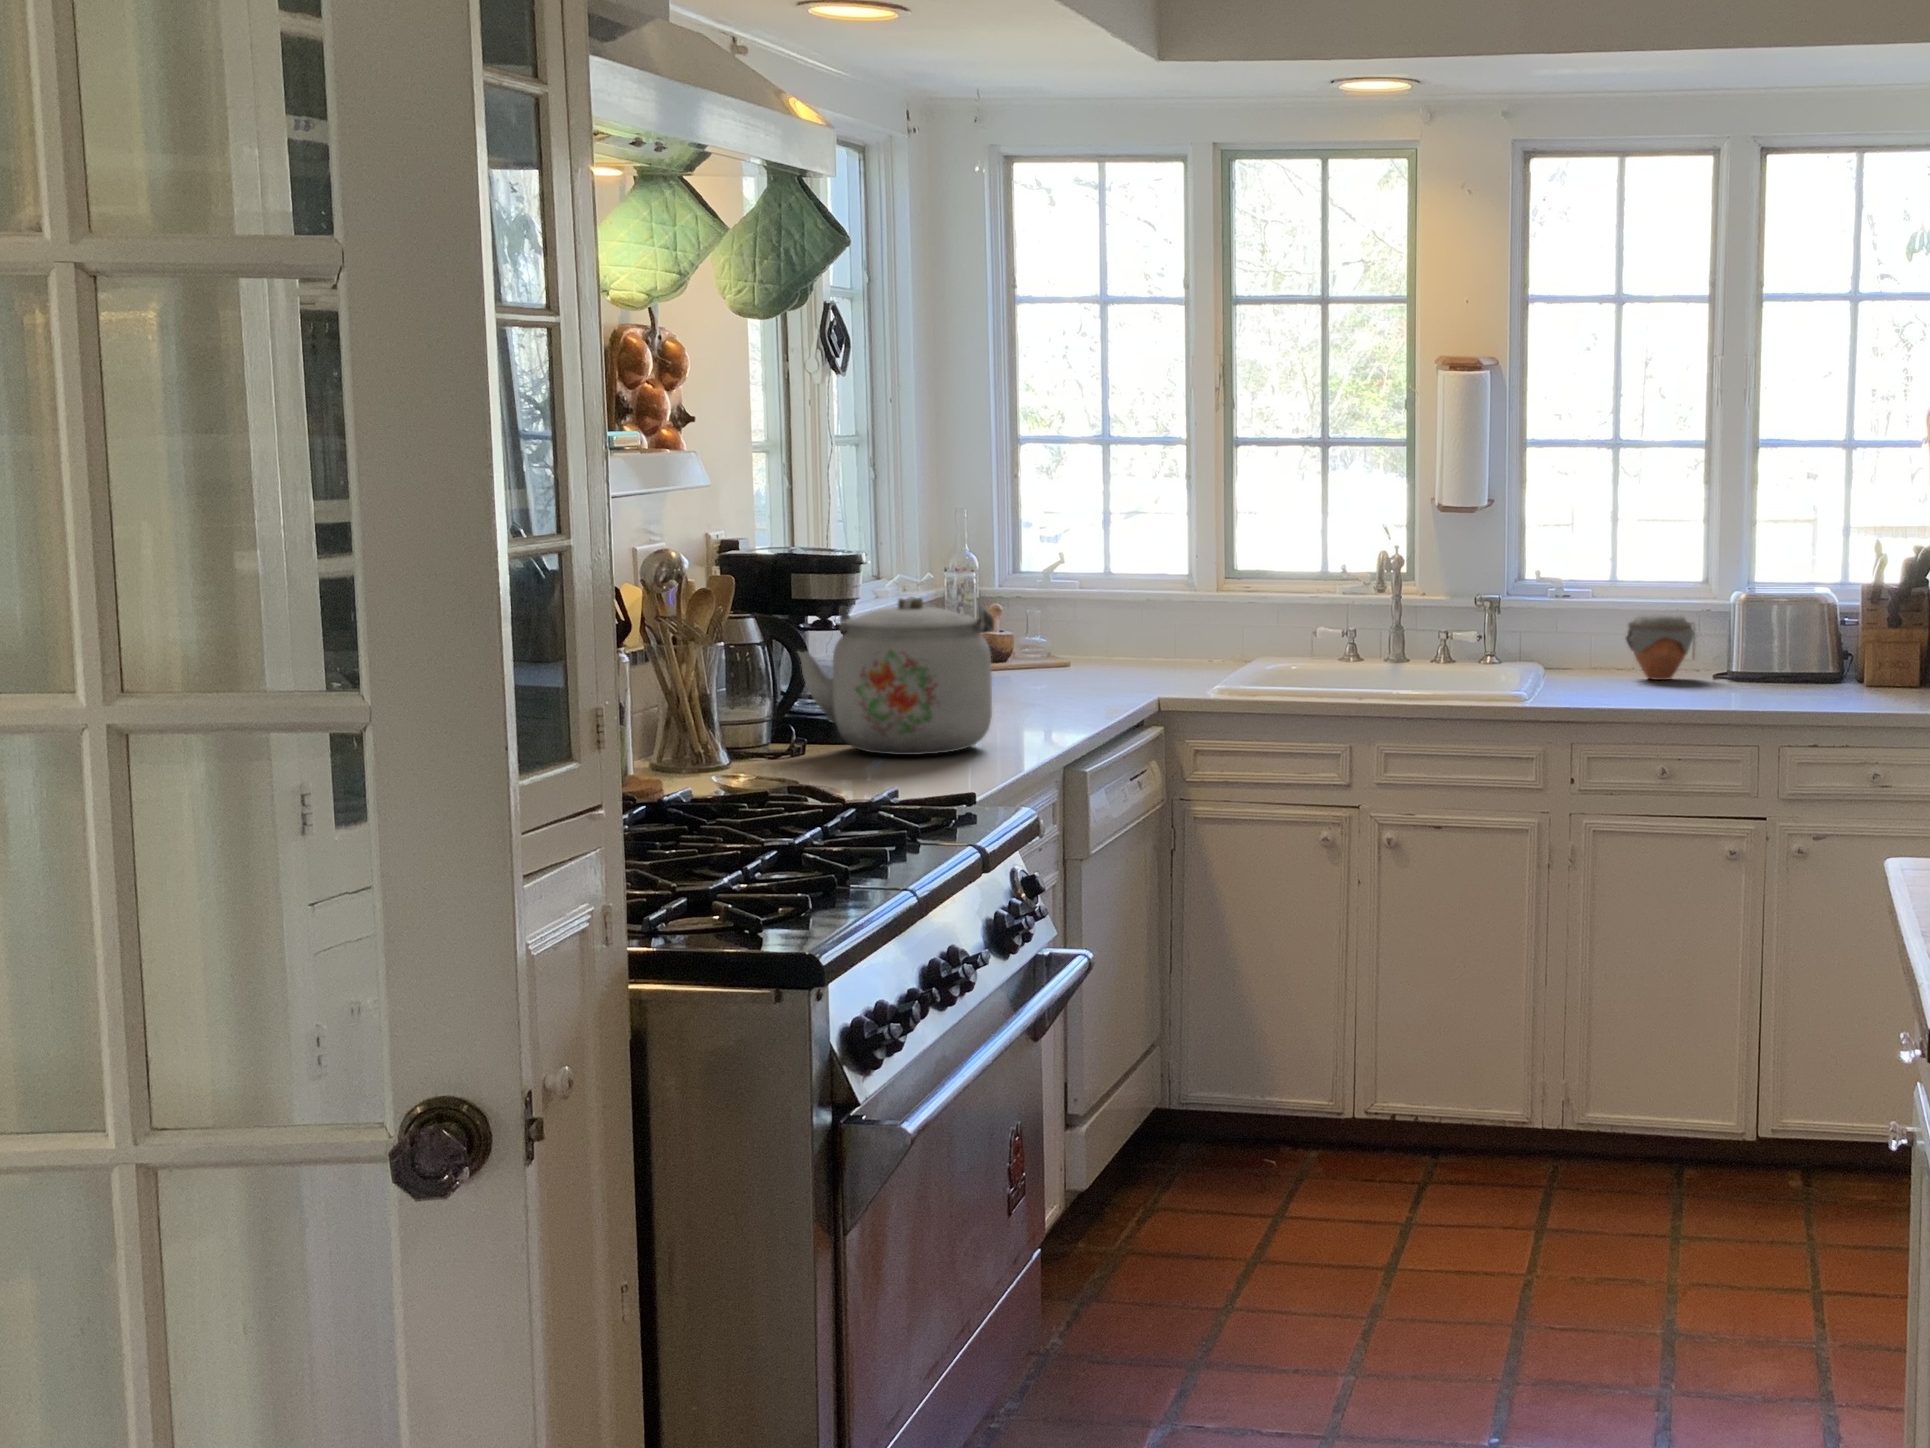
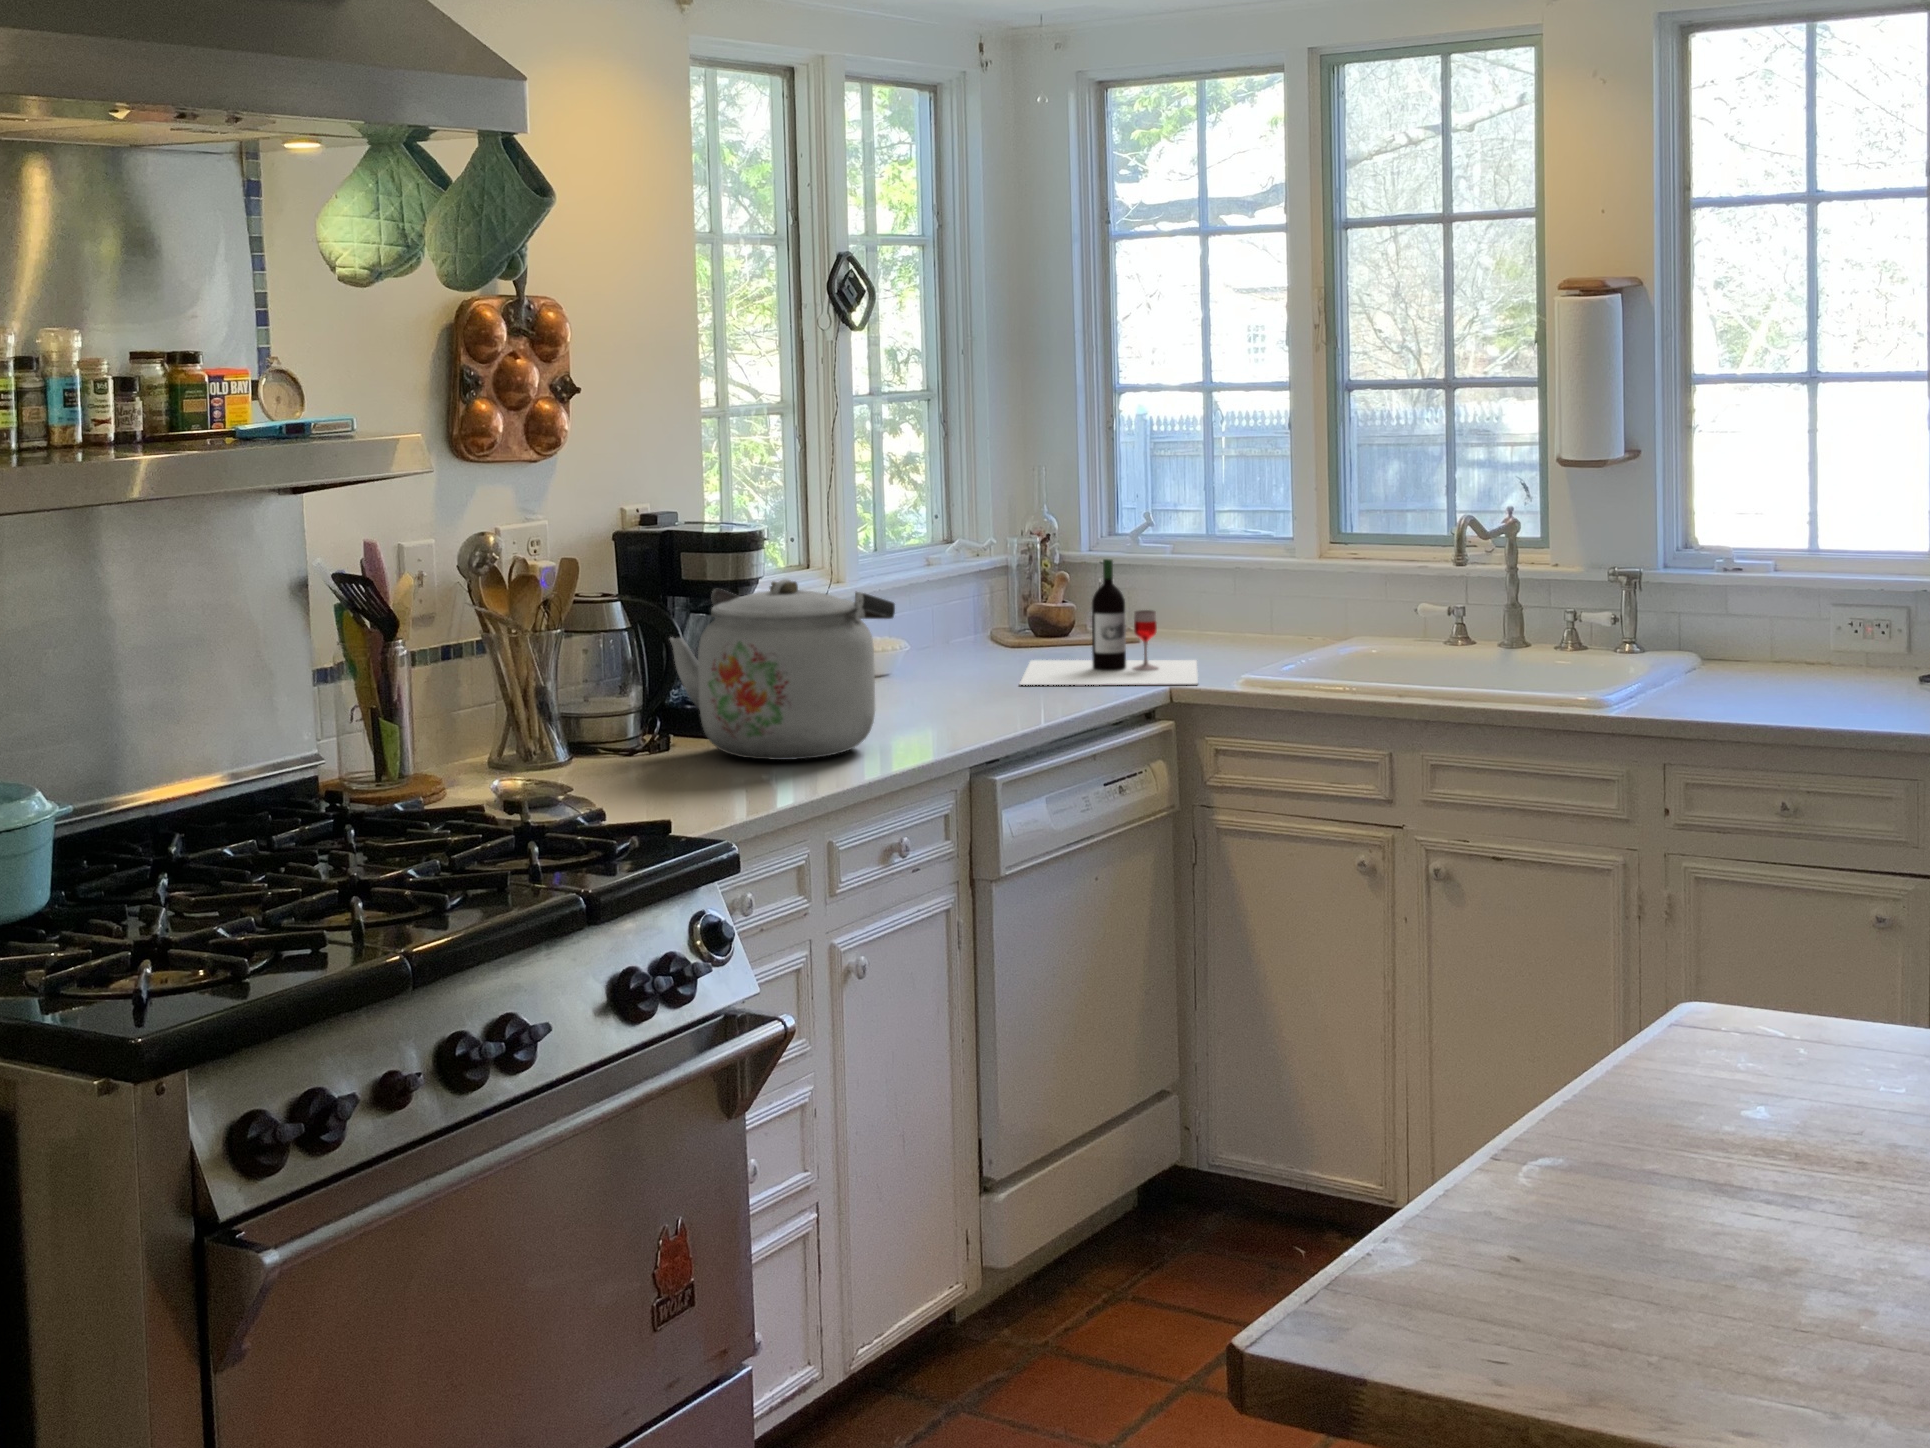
wine bottle: none [1003,589,1180,699] -> present [1020,559,1198,685]
jar: present [1626,613,1695,680] -> none [1789,596,1889,683]

